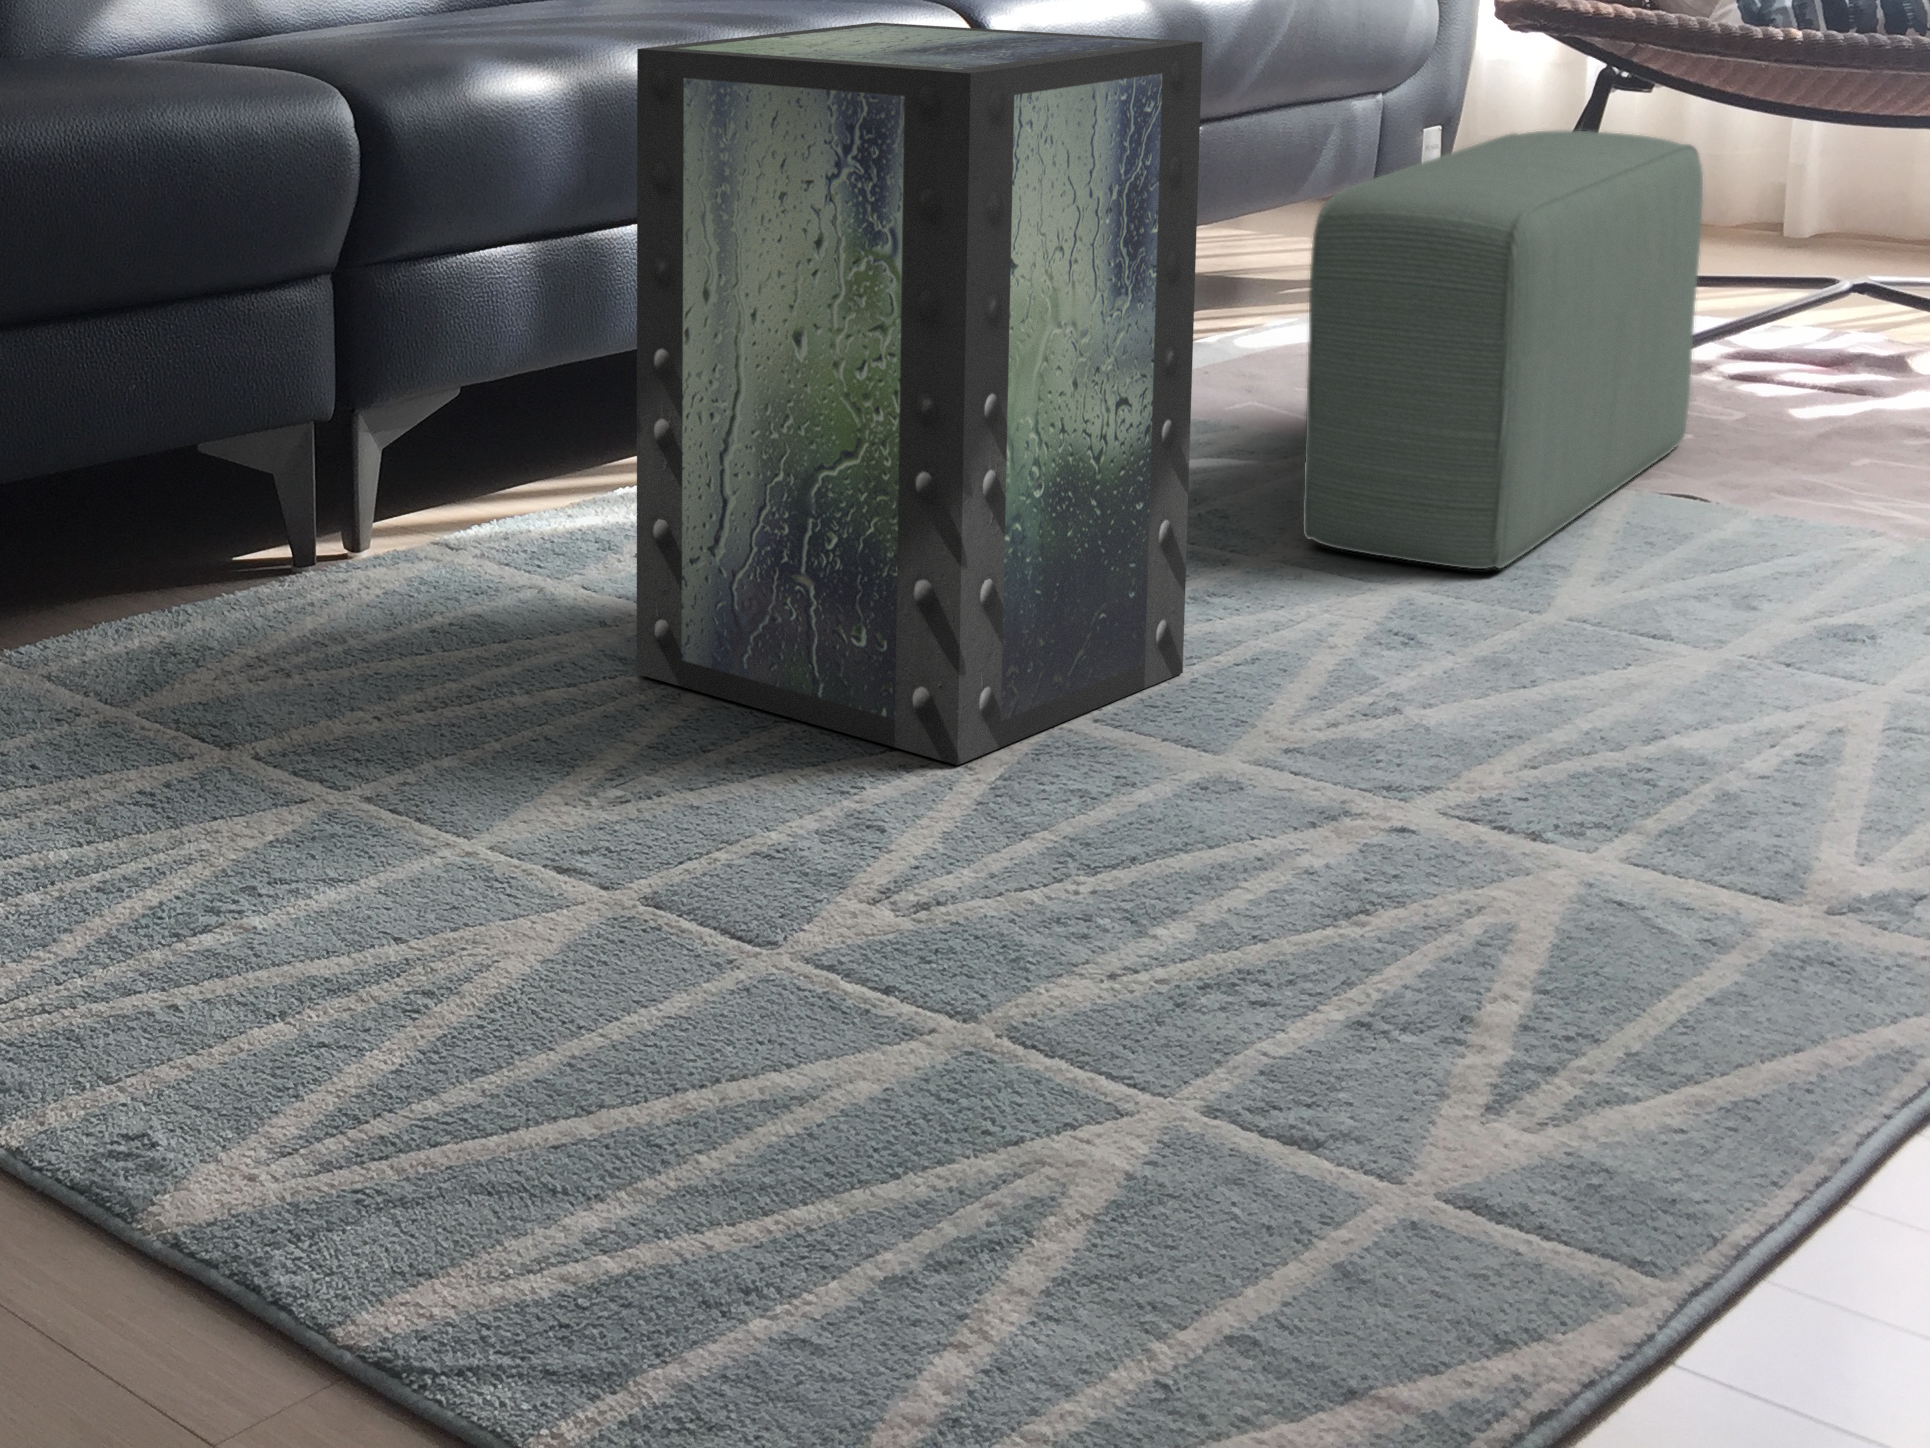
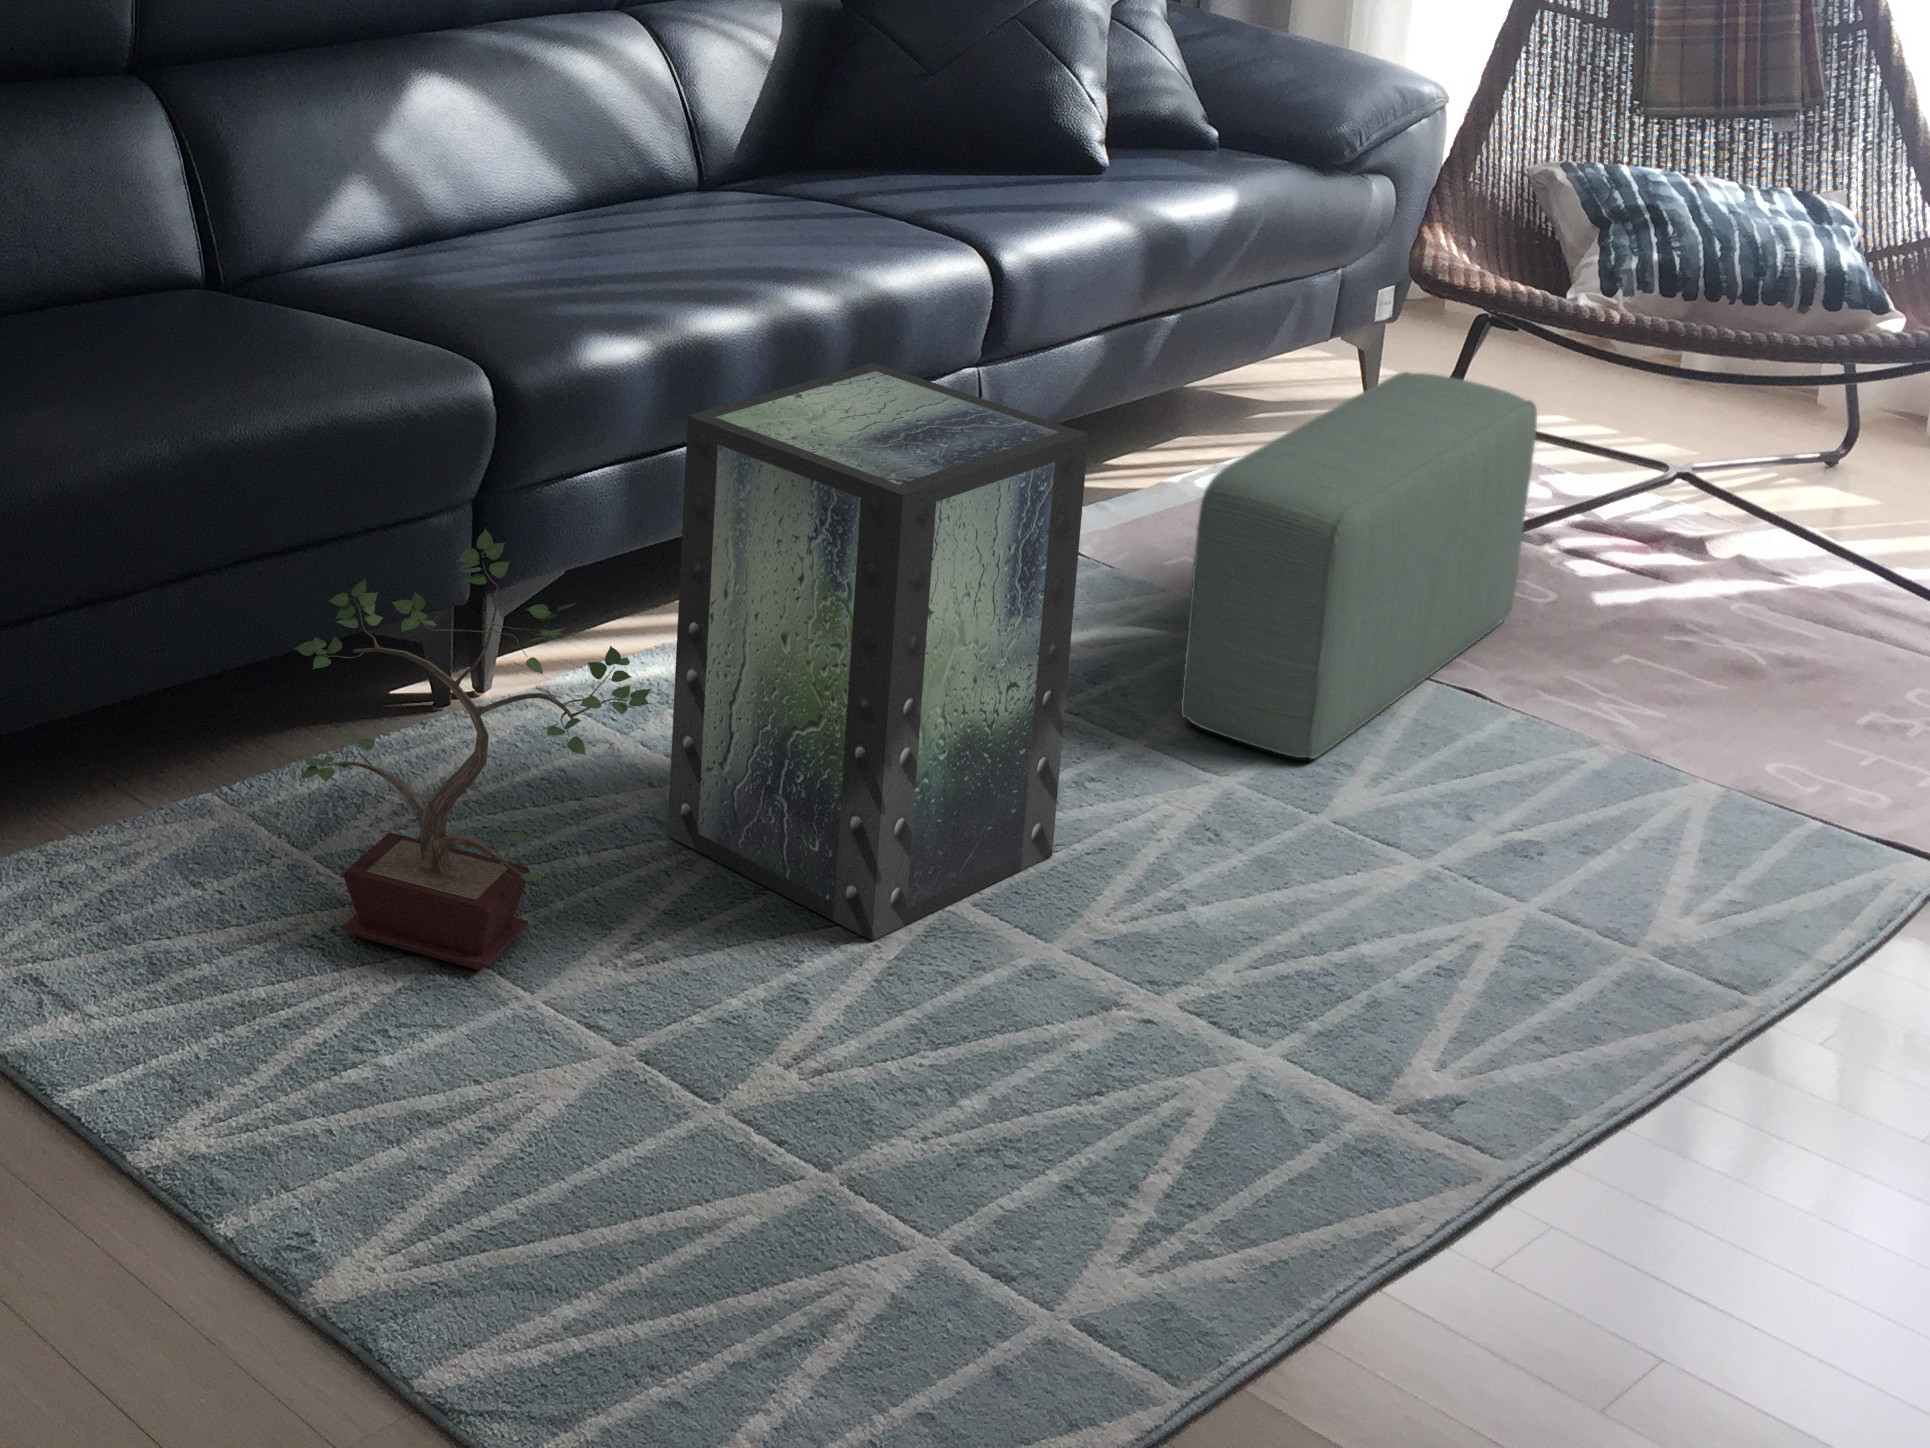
potted plant: none [93,155,634,818] -> present [295,529,651,970]

